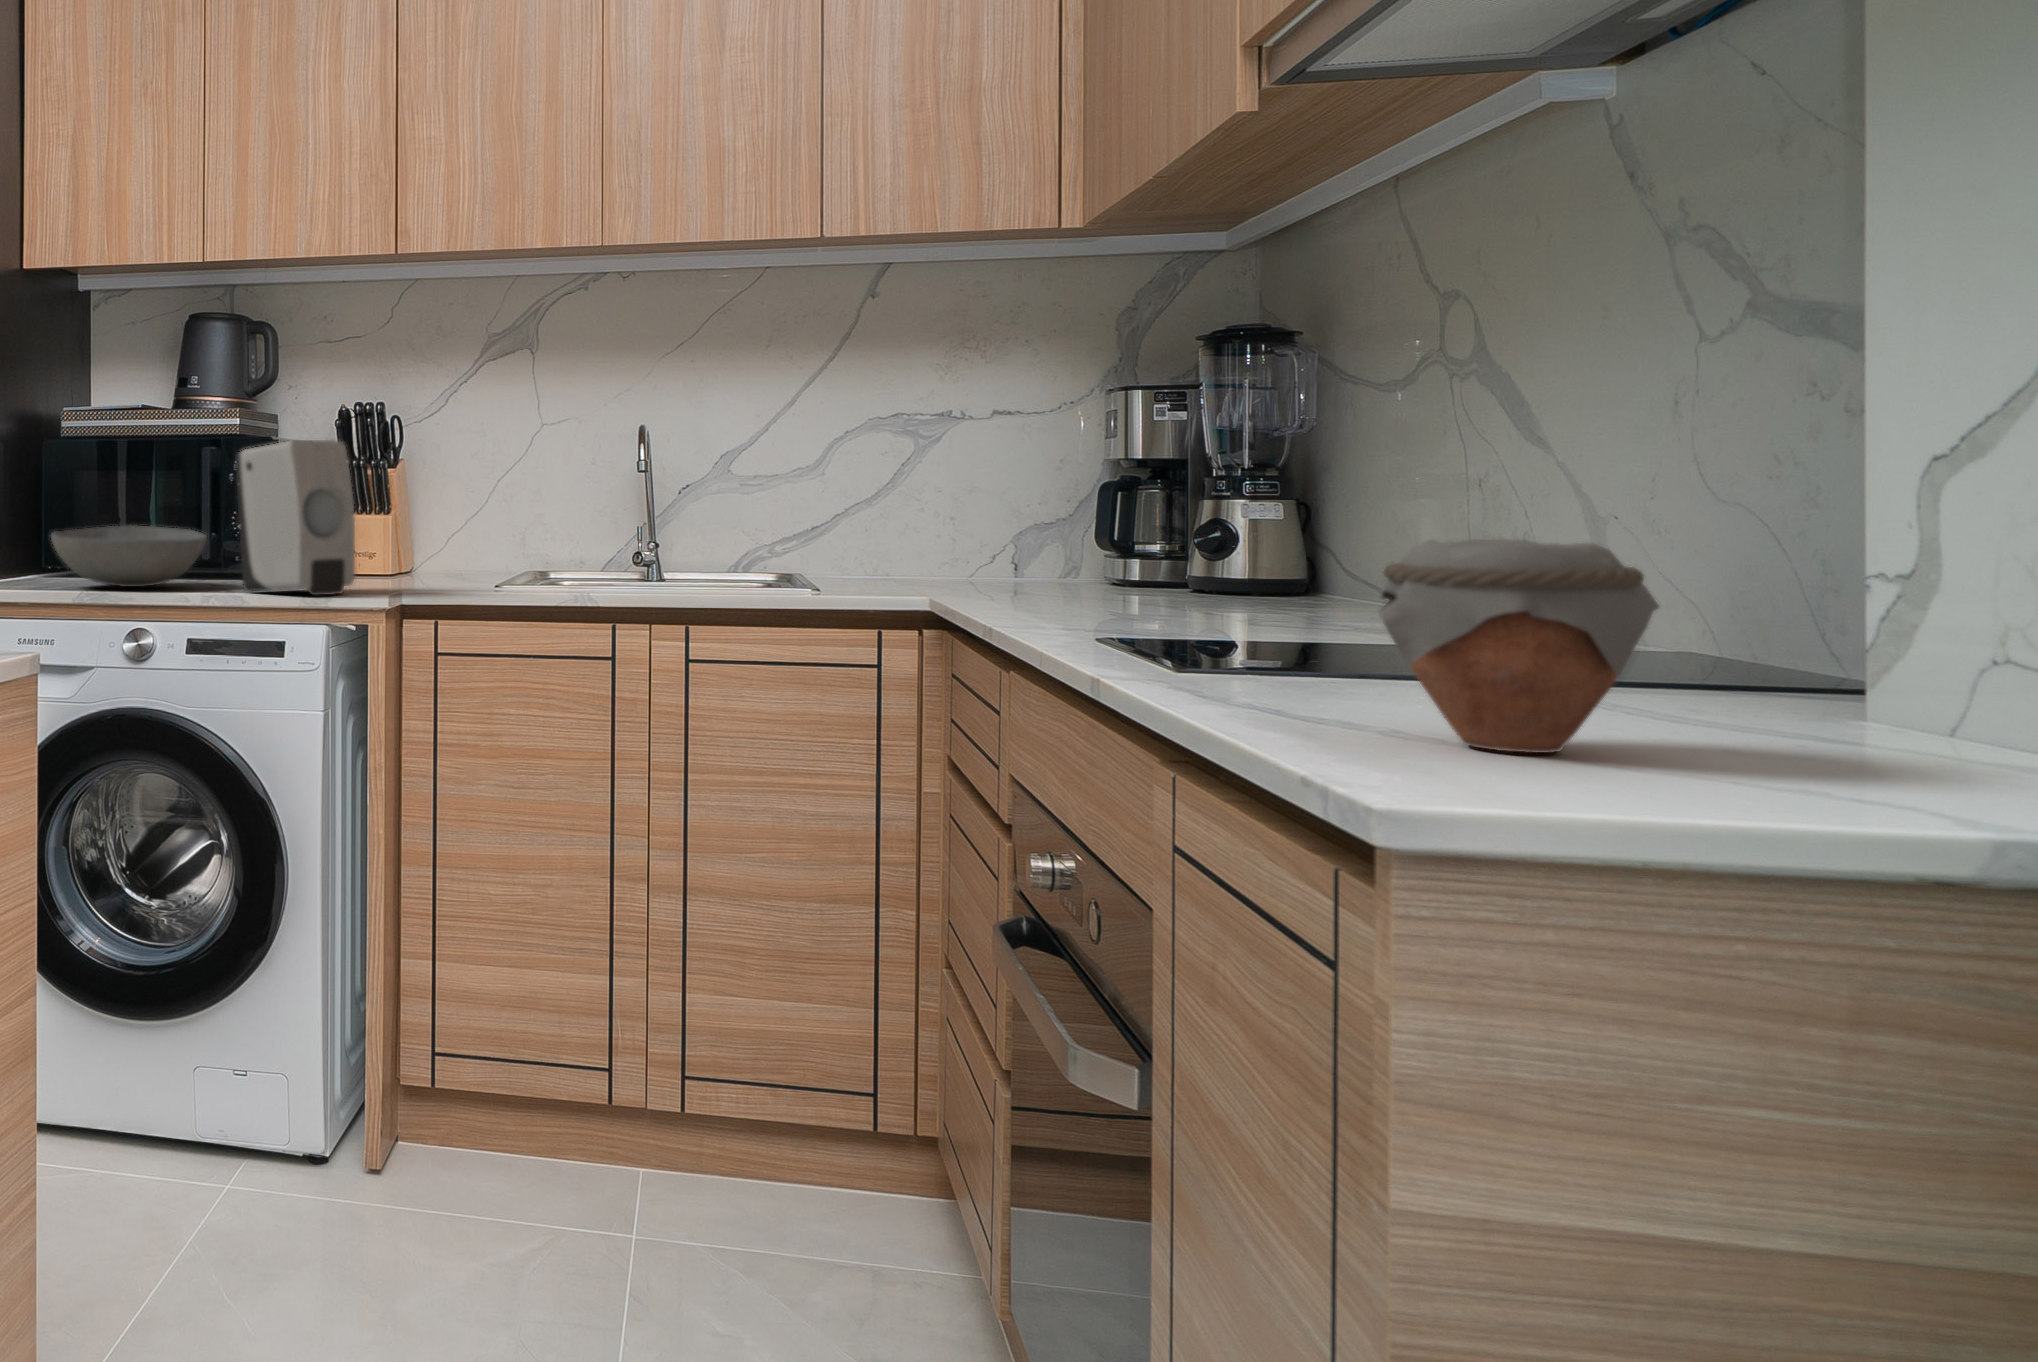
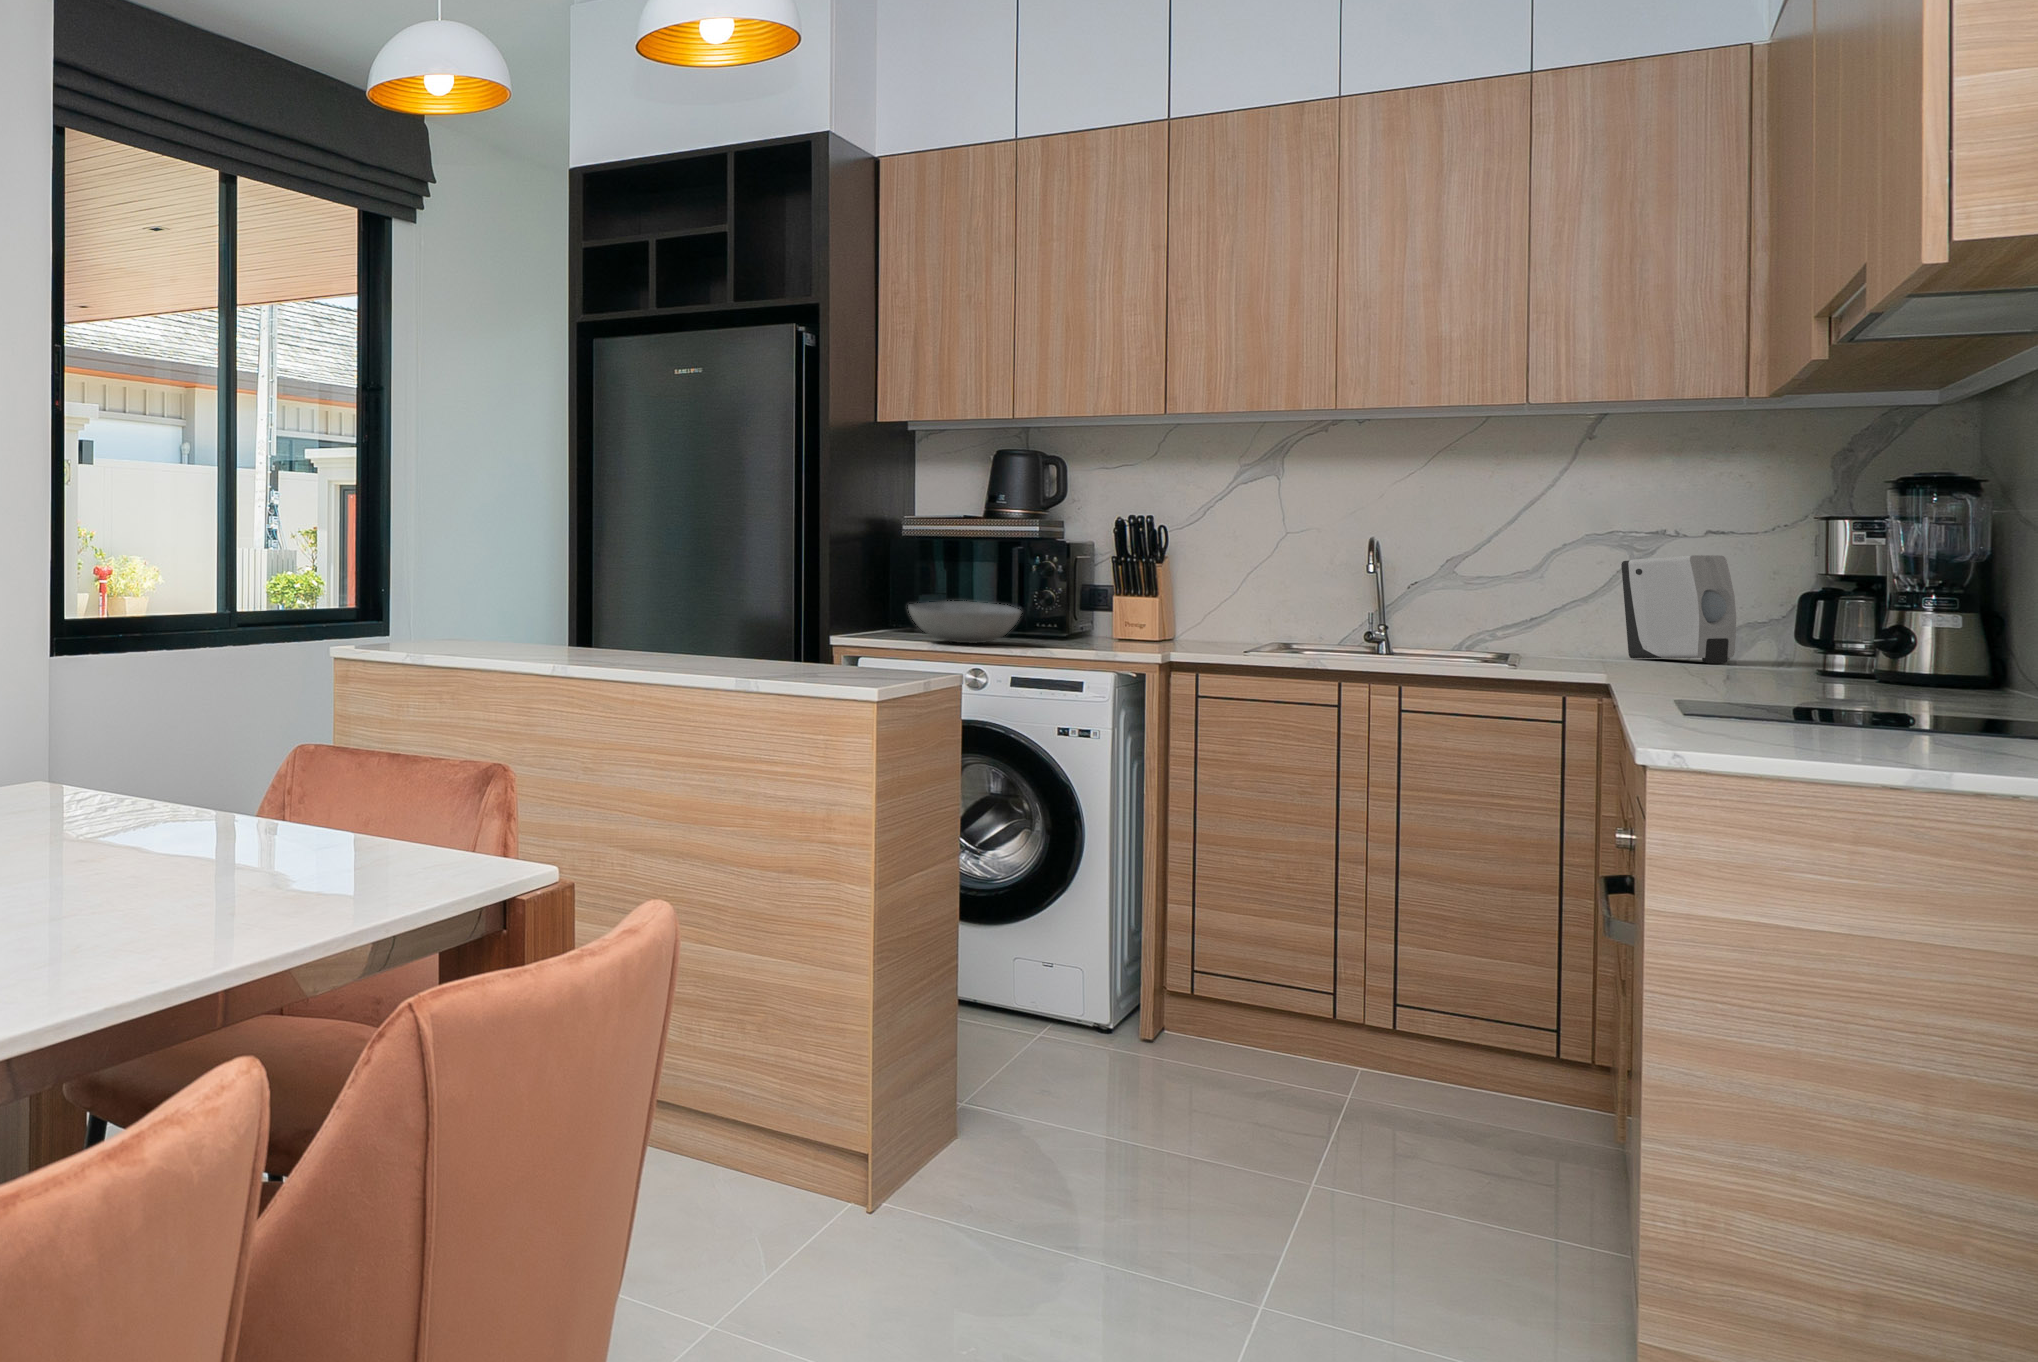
soap dispenser: present [235,440,355,596] -> present [1621,555,1736,663]
jar: present [1379,539,1659,753] -> none [1718,647,1874,750]

